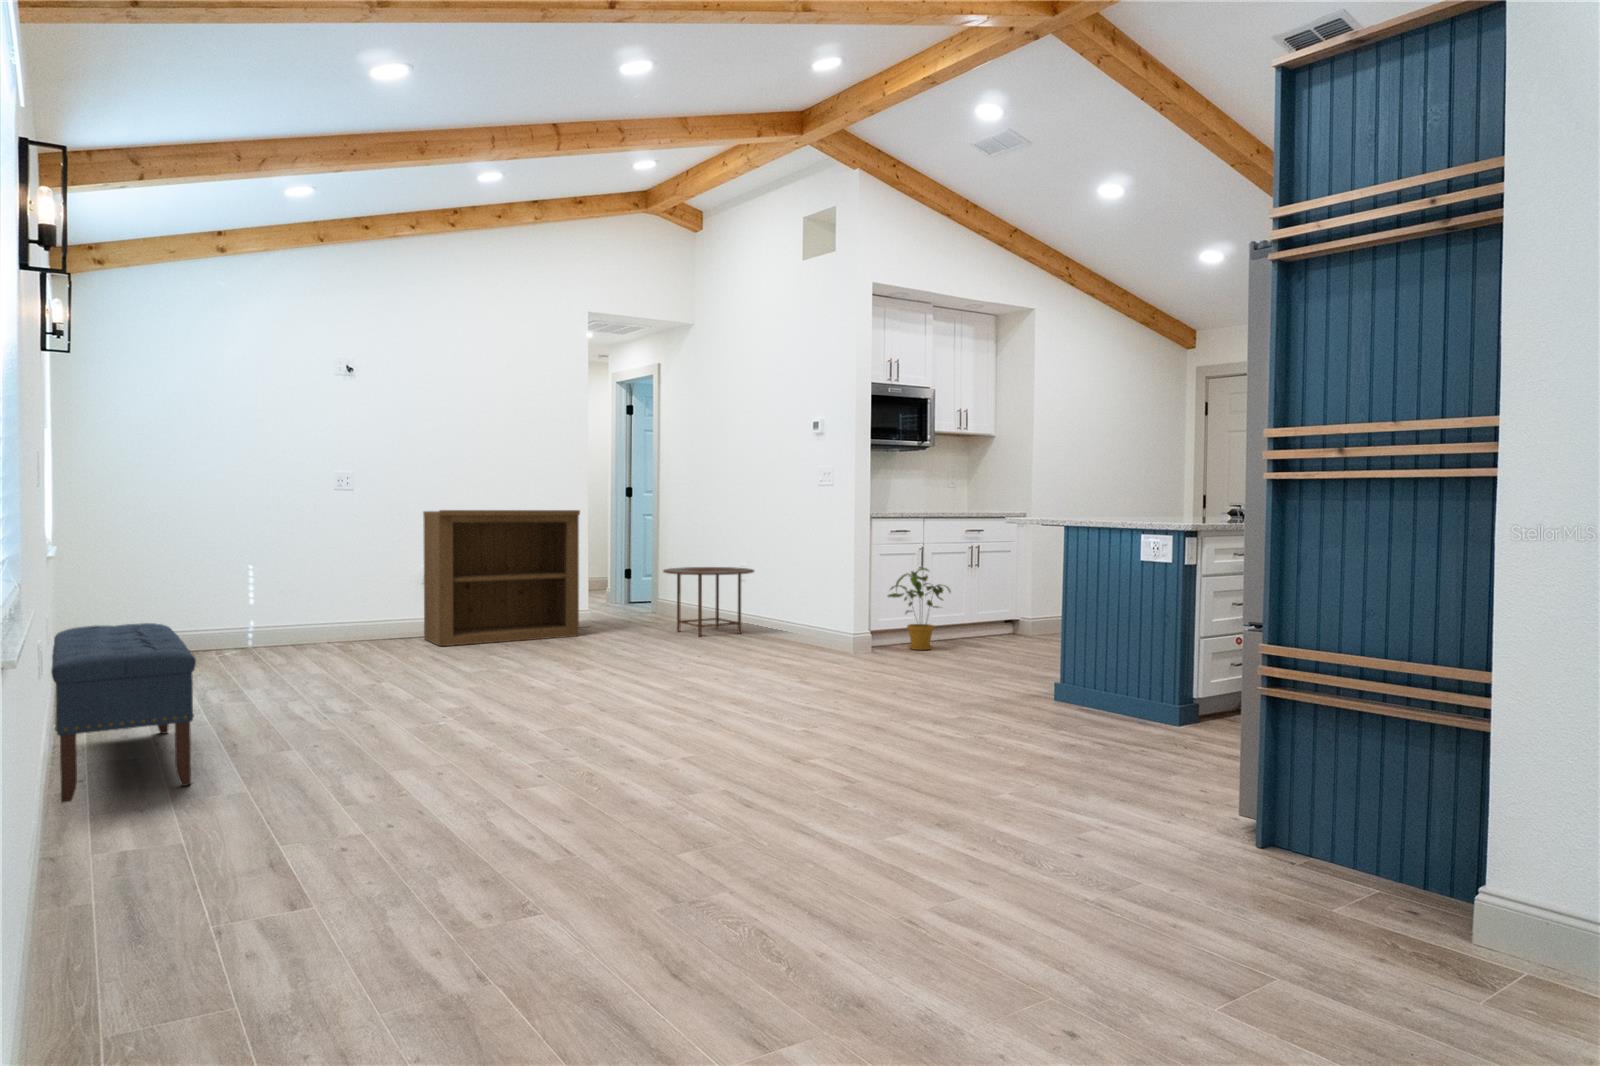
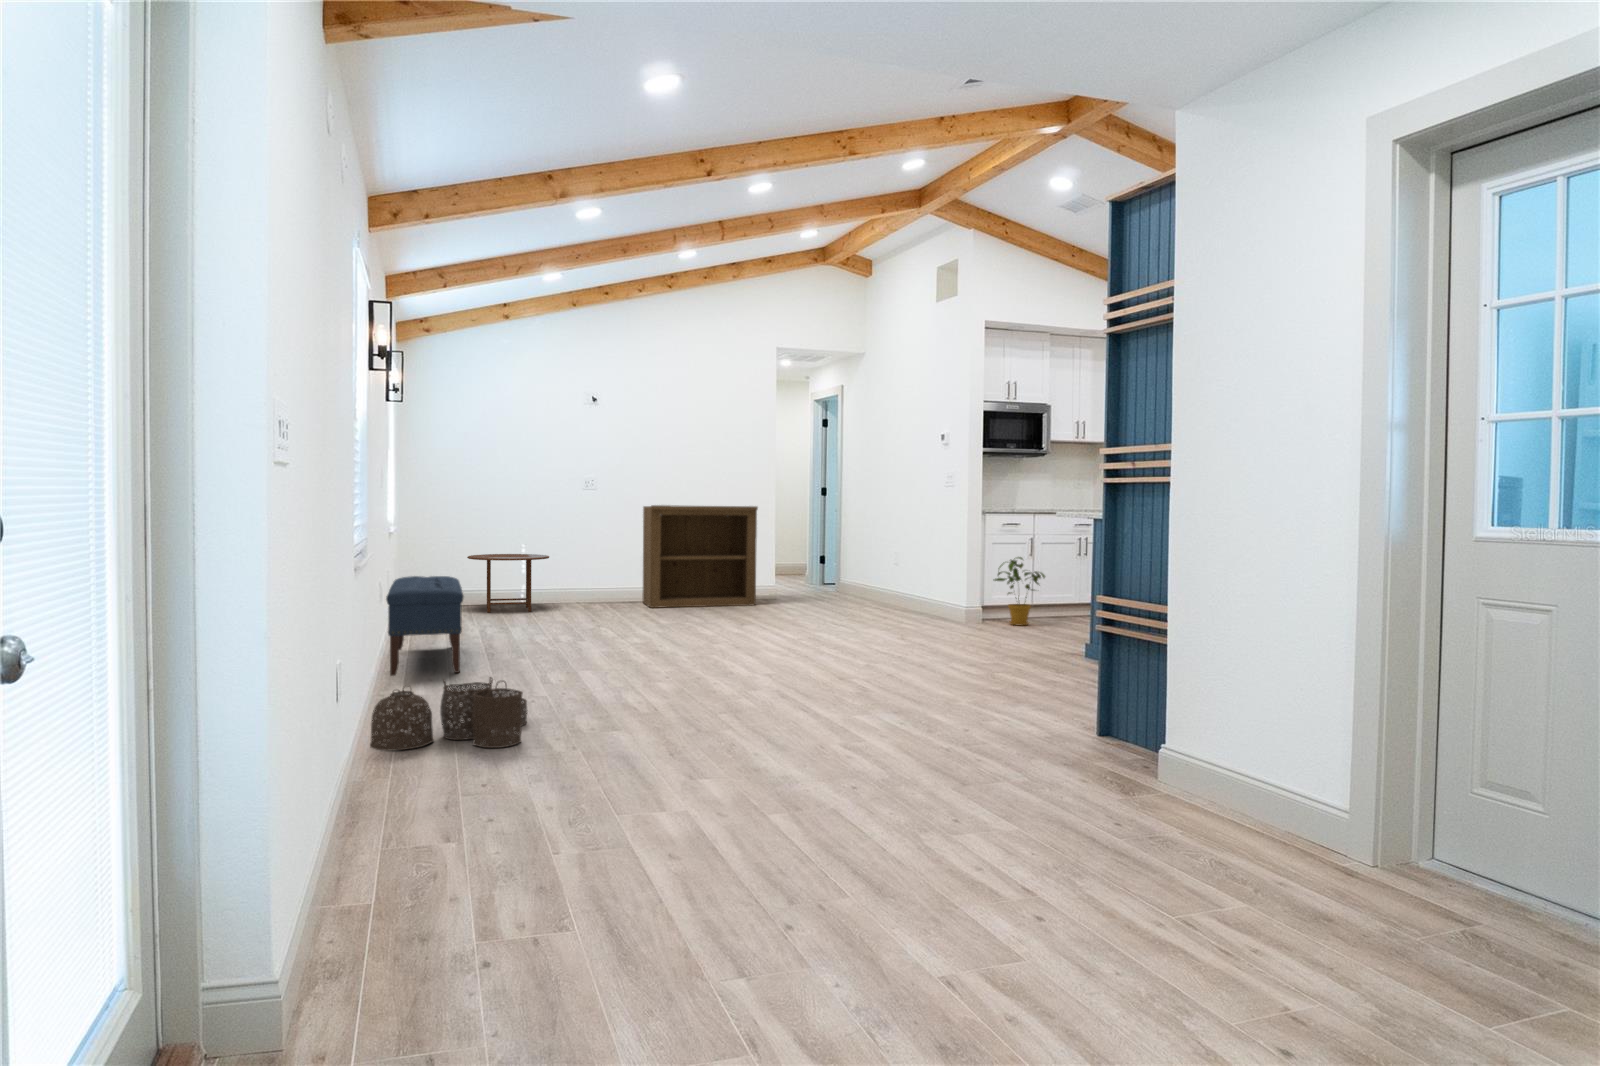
side table: present [663,567,754,636] -> present [467,554,549,613]
woven basket: none [48,826,373,1011] -> present [370,678,528,751]

